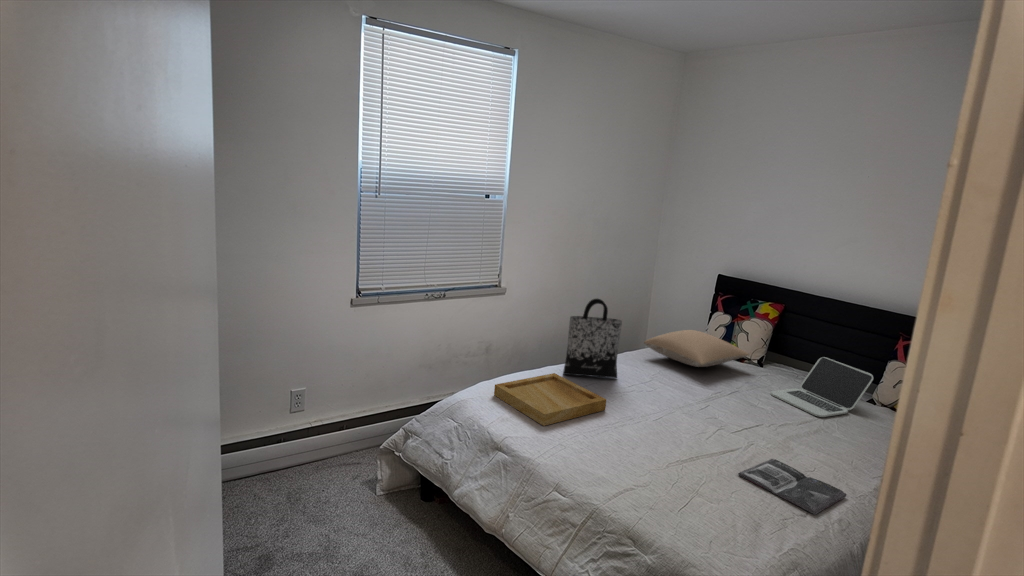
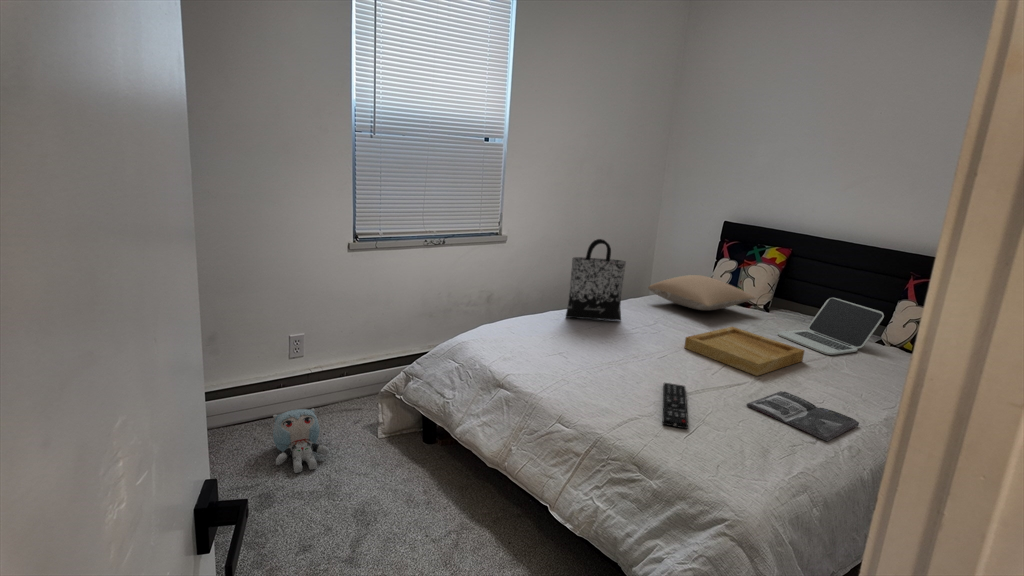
tray: present [494,373,606,426] -> present [684,327,804,376]
remote control: none [656,449,681,501] -> present [663,383,688,429]
plush toy: none [274,466,328,533] -> present [273,408,329,473]

